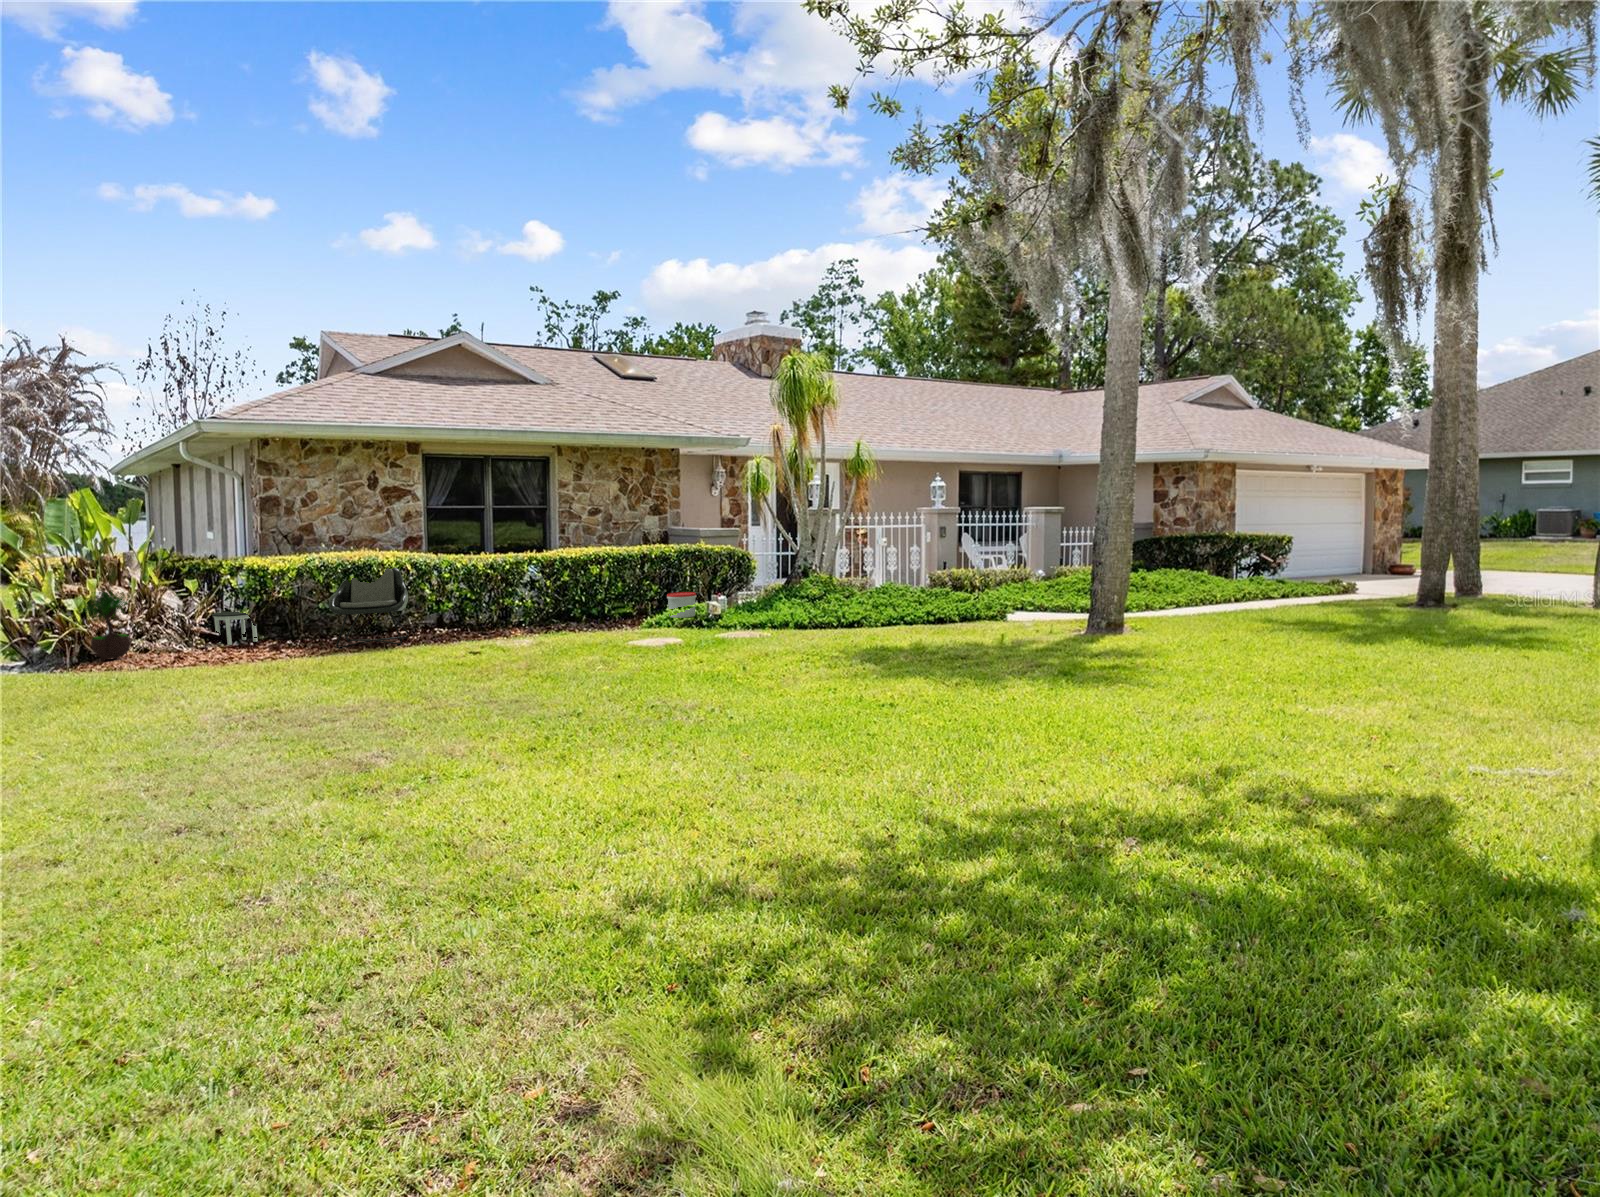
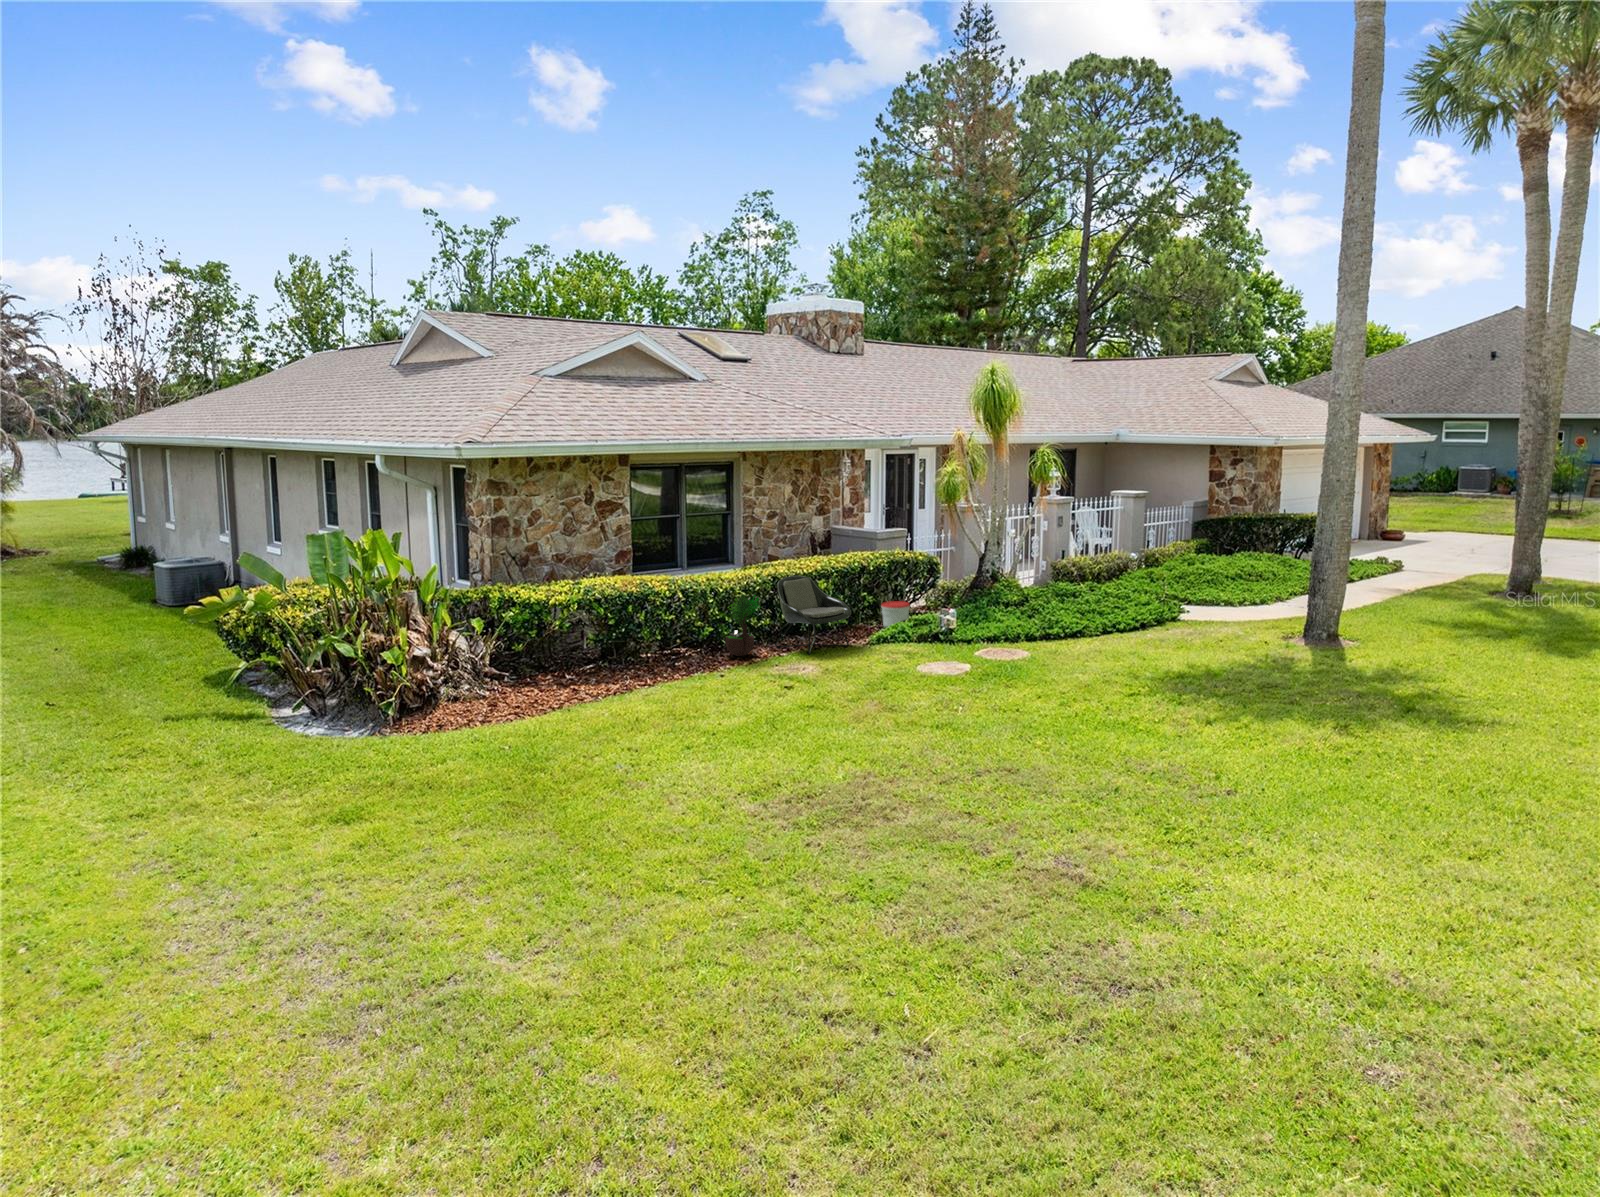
lounge chair: present [329,568,409,649] -> present [775,576,851,655]
potted tree: present [83,590,131,659] -> present [725,595,759,656]
round table: present [212,612,258,645] -> none [483,643,527,682]

